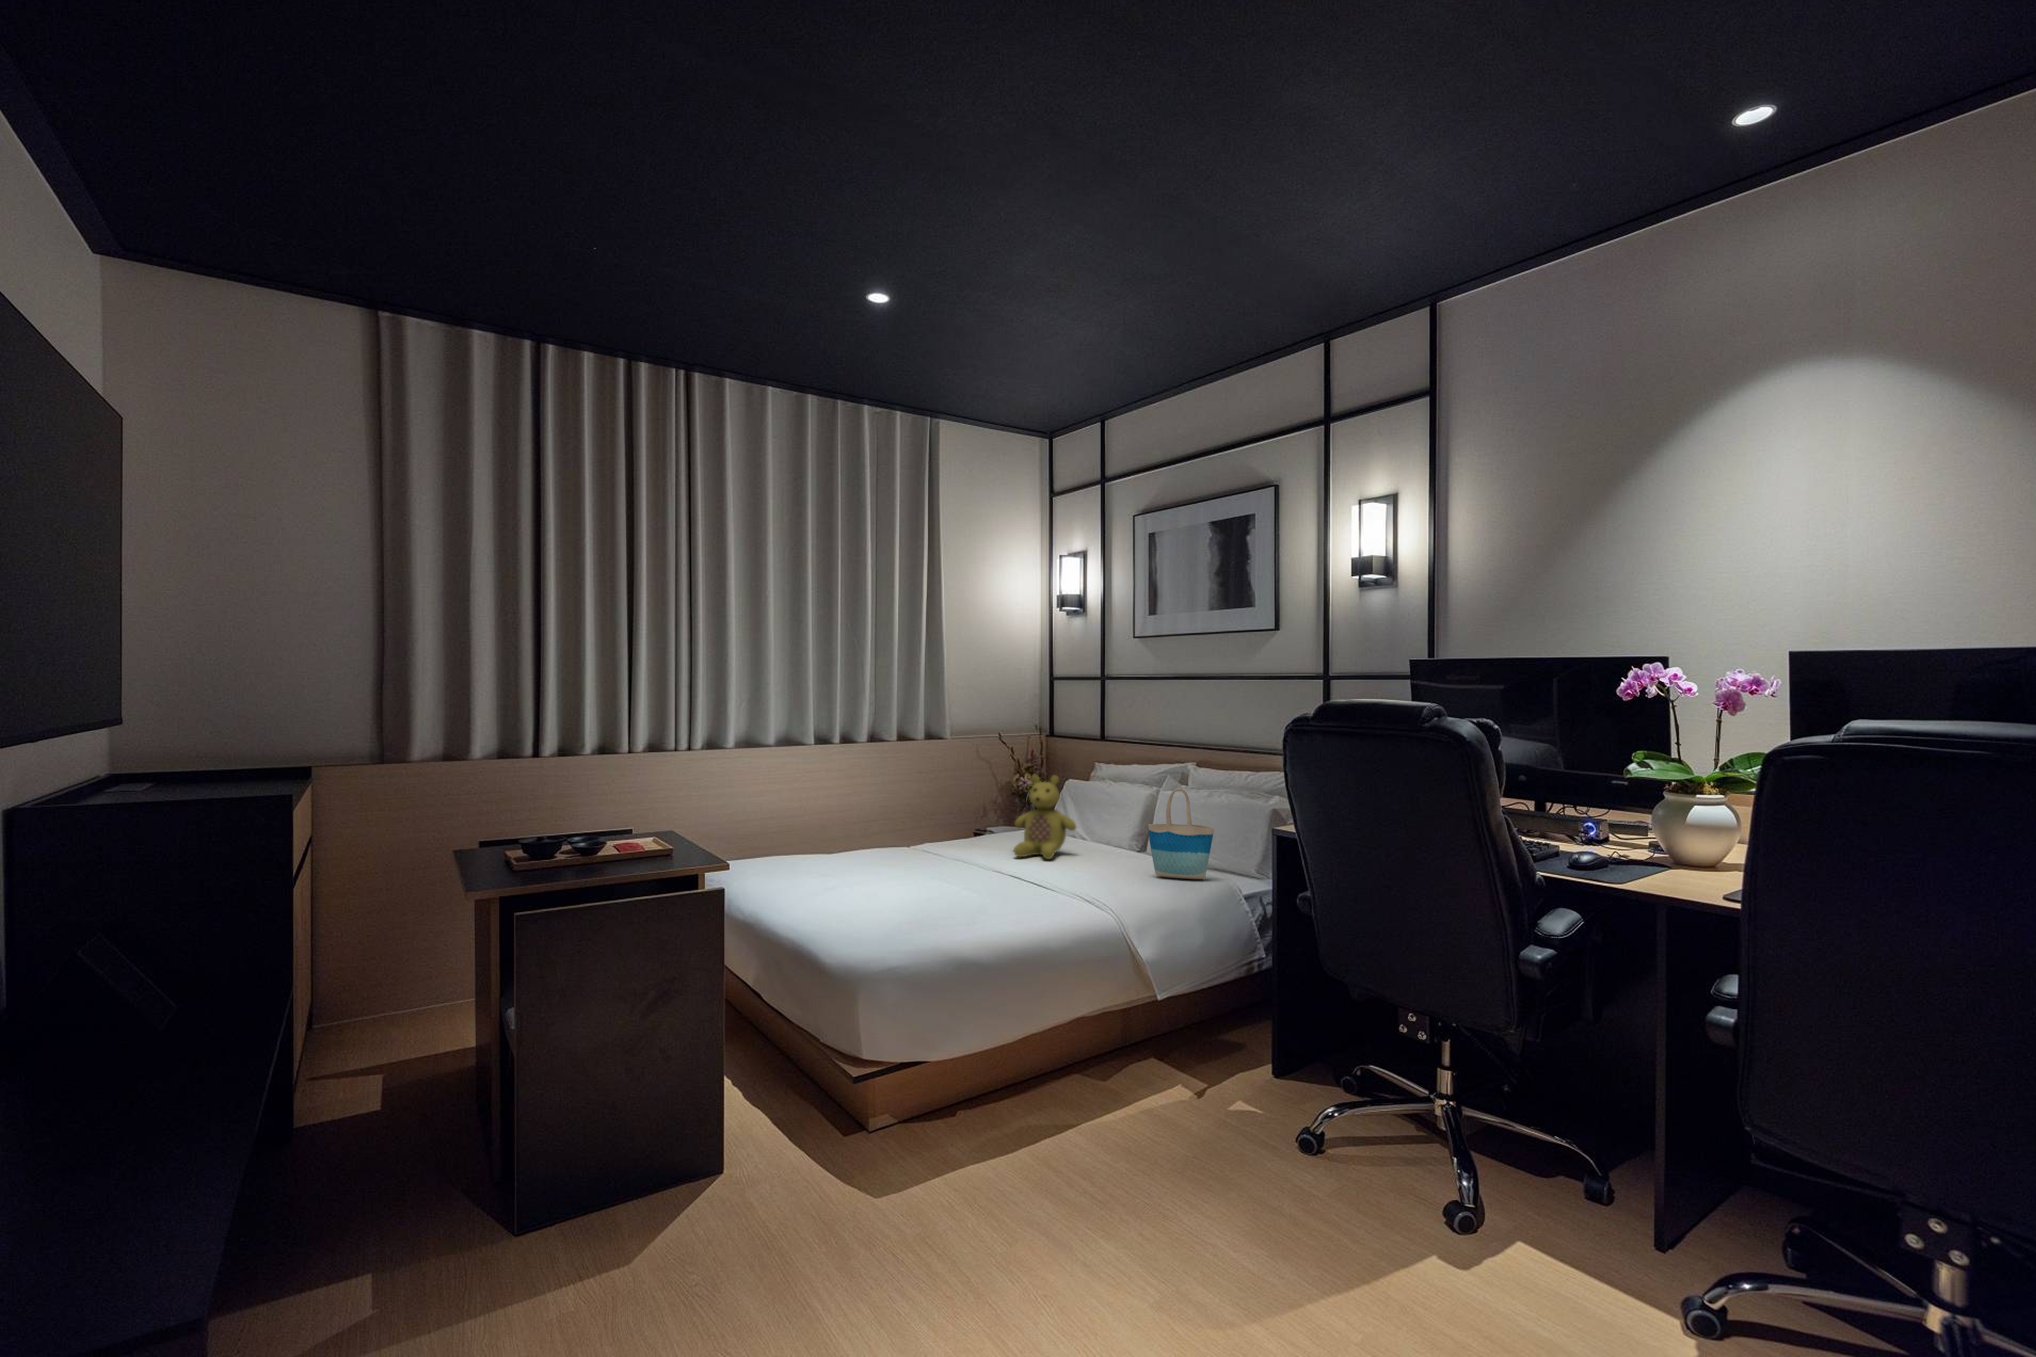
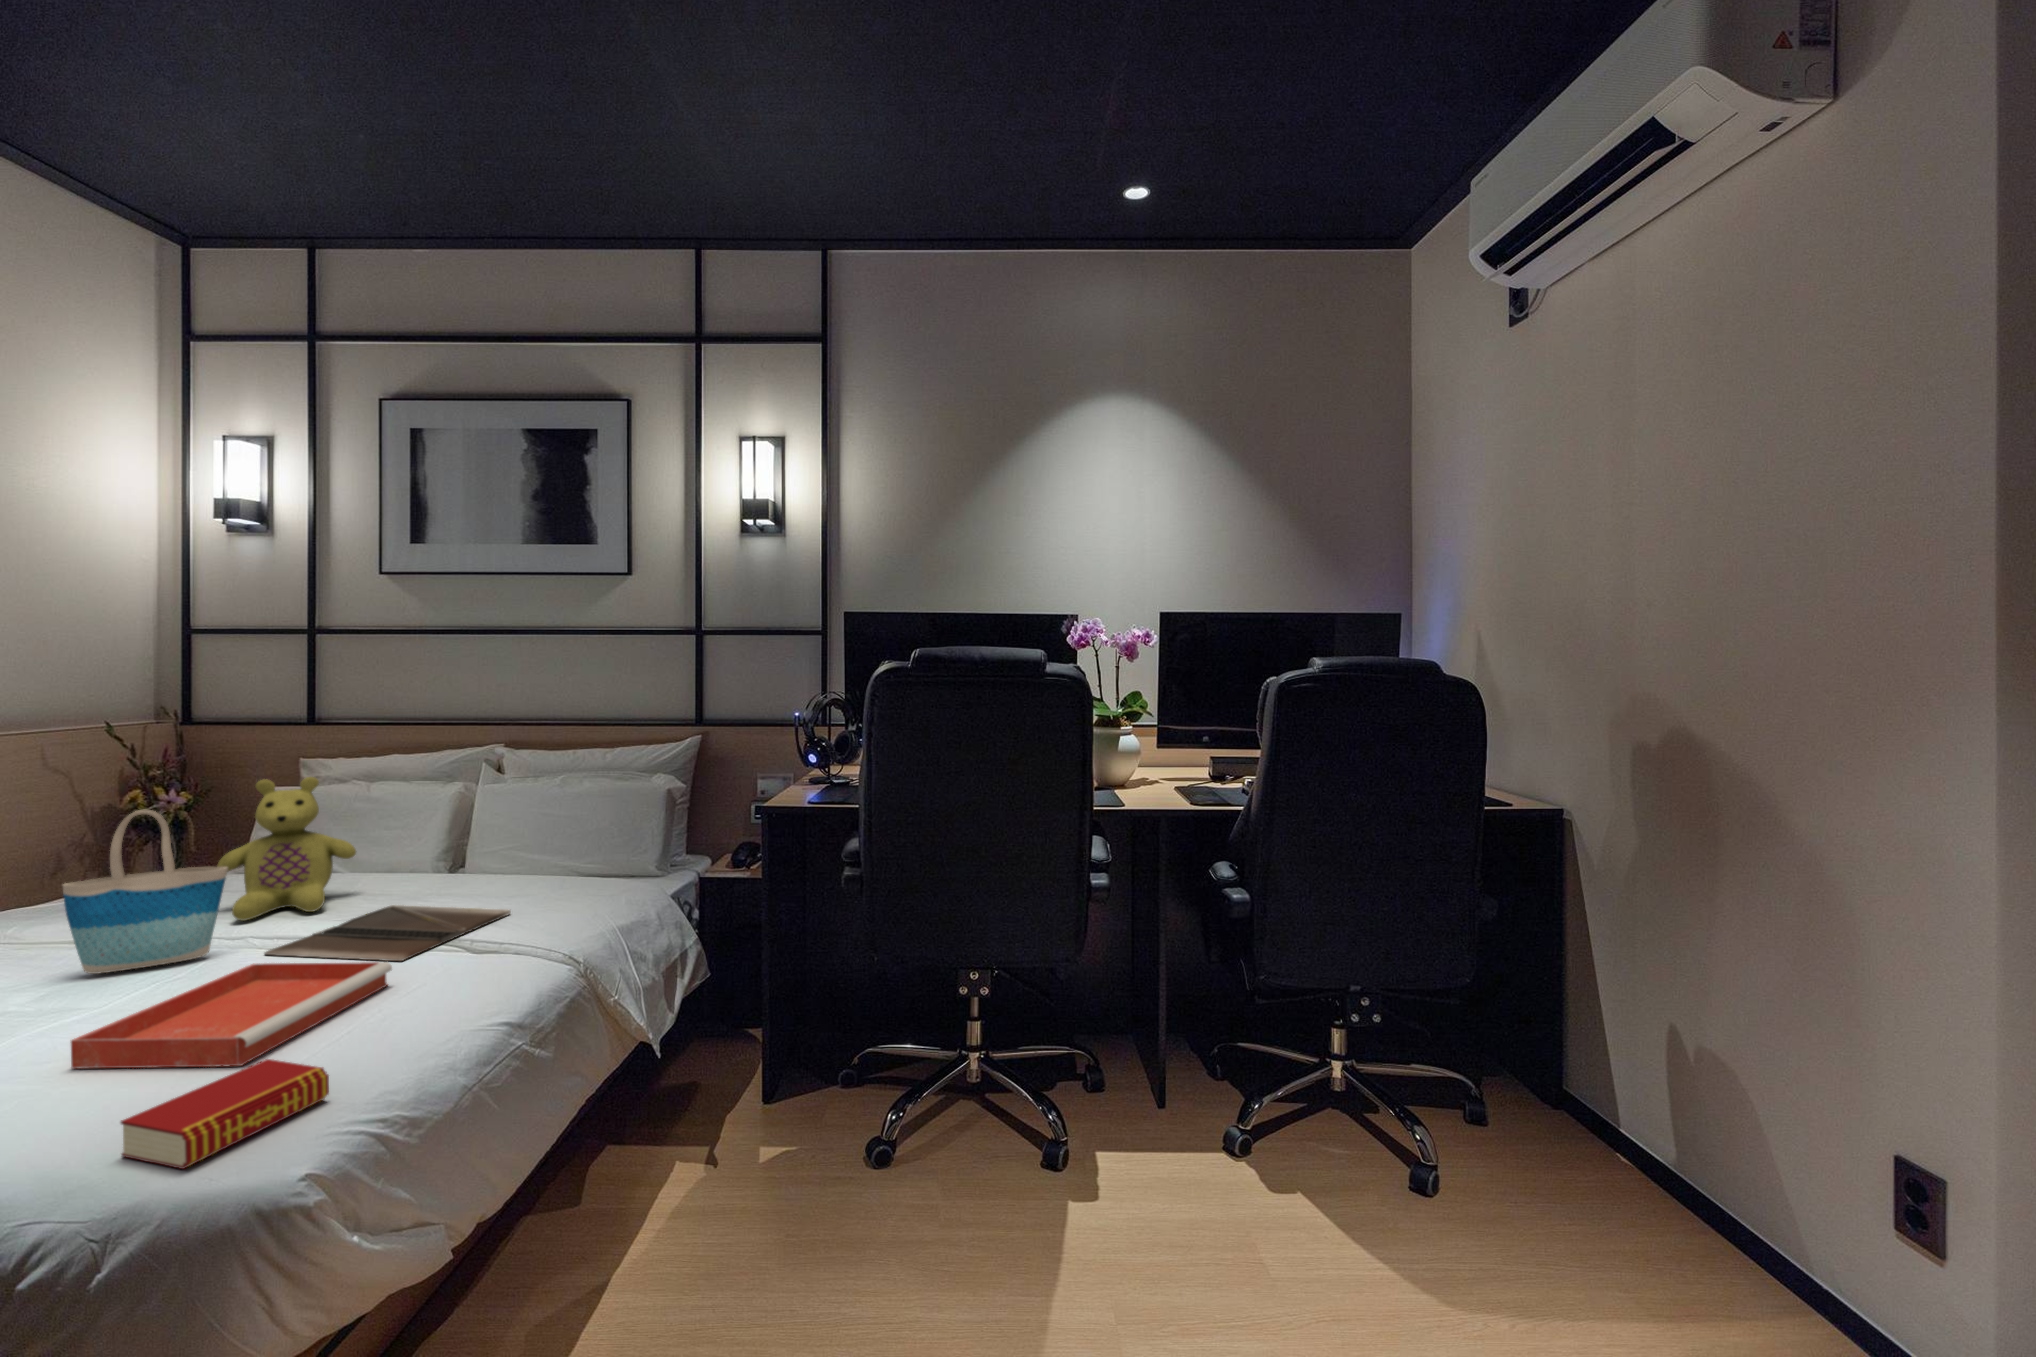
tote bag: present [1148,788,1214,879] -> present [63,810,228,974]
laptop: none [1009,863,1131,892] -> present [264,905,511,961]
tray: none [912,874,1038,916] -> present [71,962,392,1069]
book: none [897,912,966,944] -> present [121,1059,329,1169]

